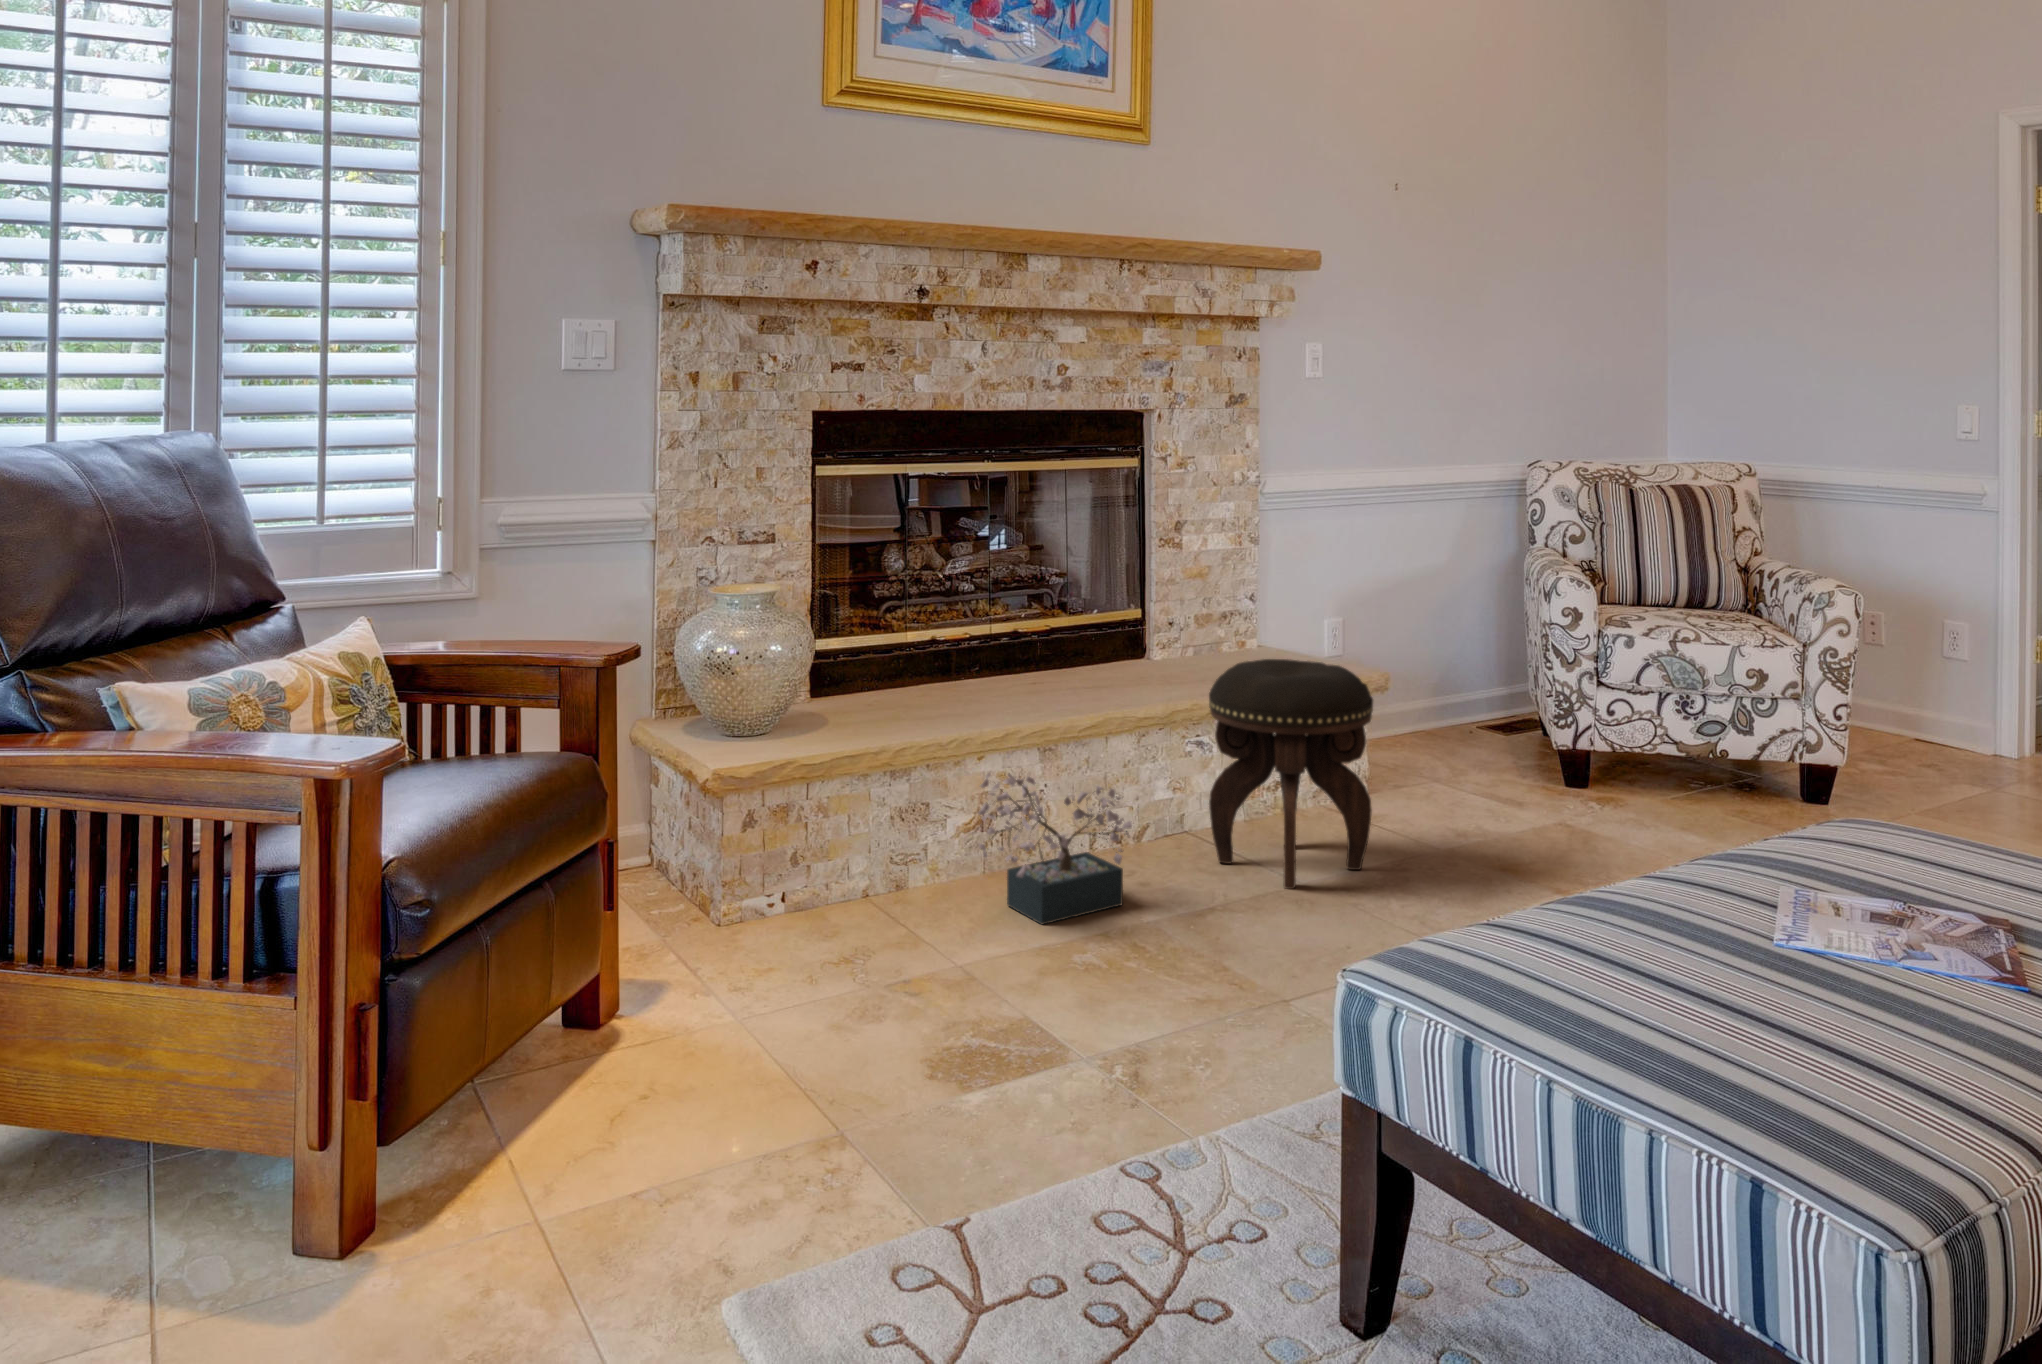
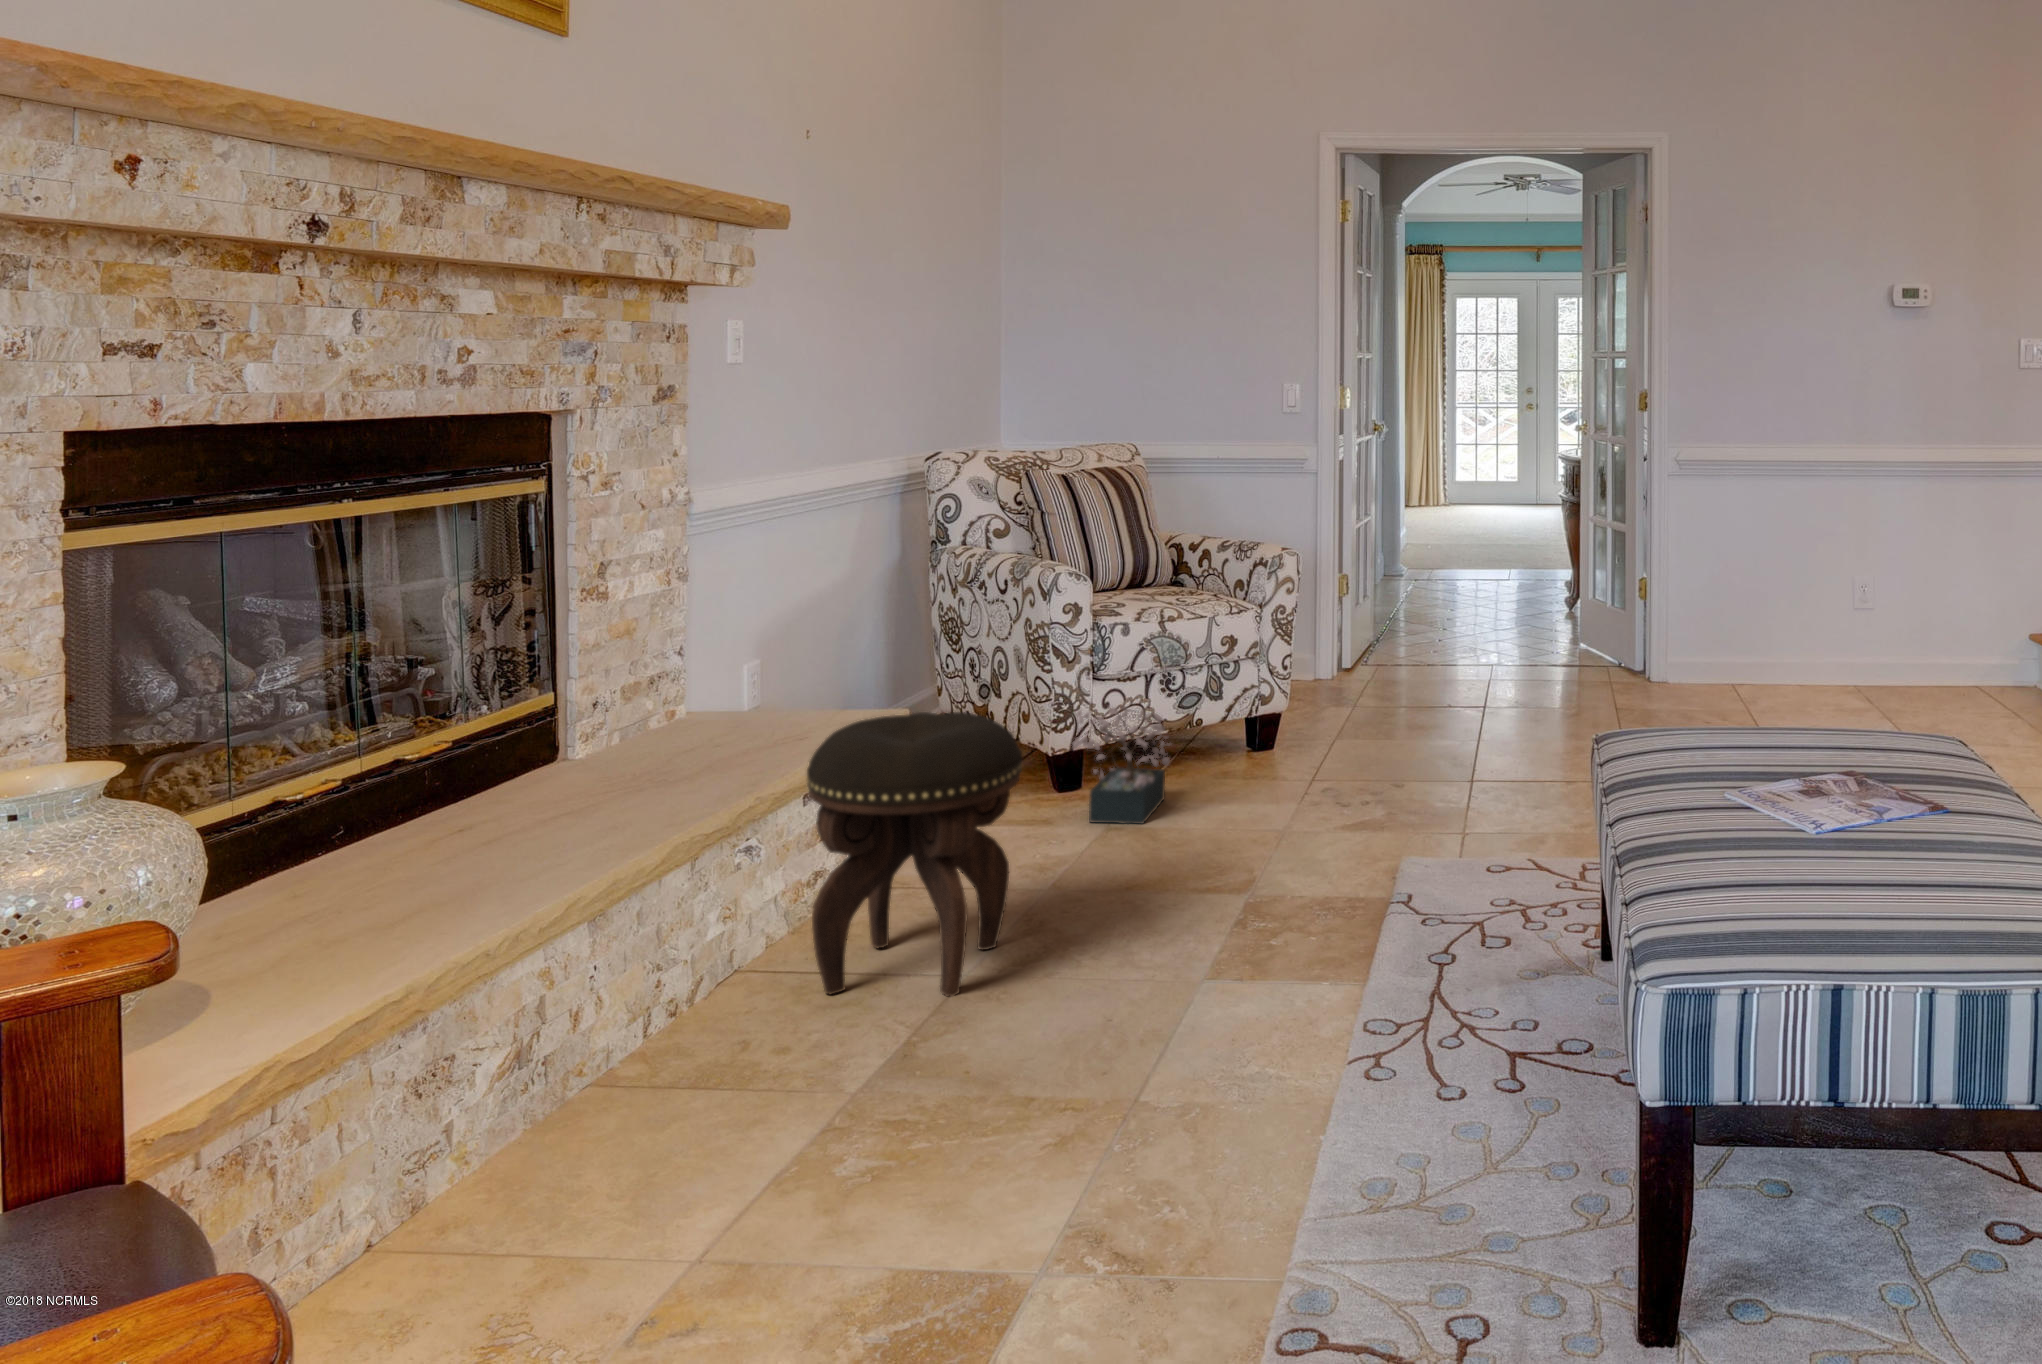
decorative plant: present [978,773,1132,924] -> present [1073,706,1170,824]

